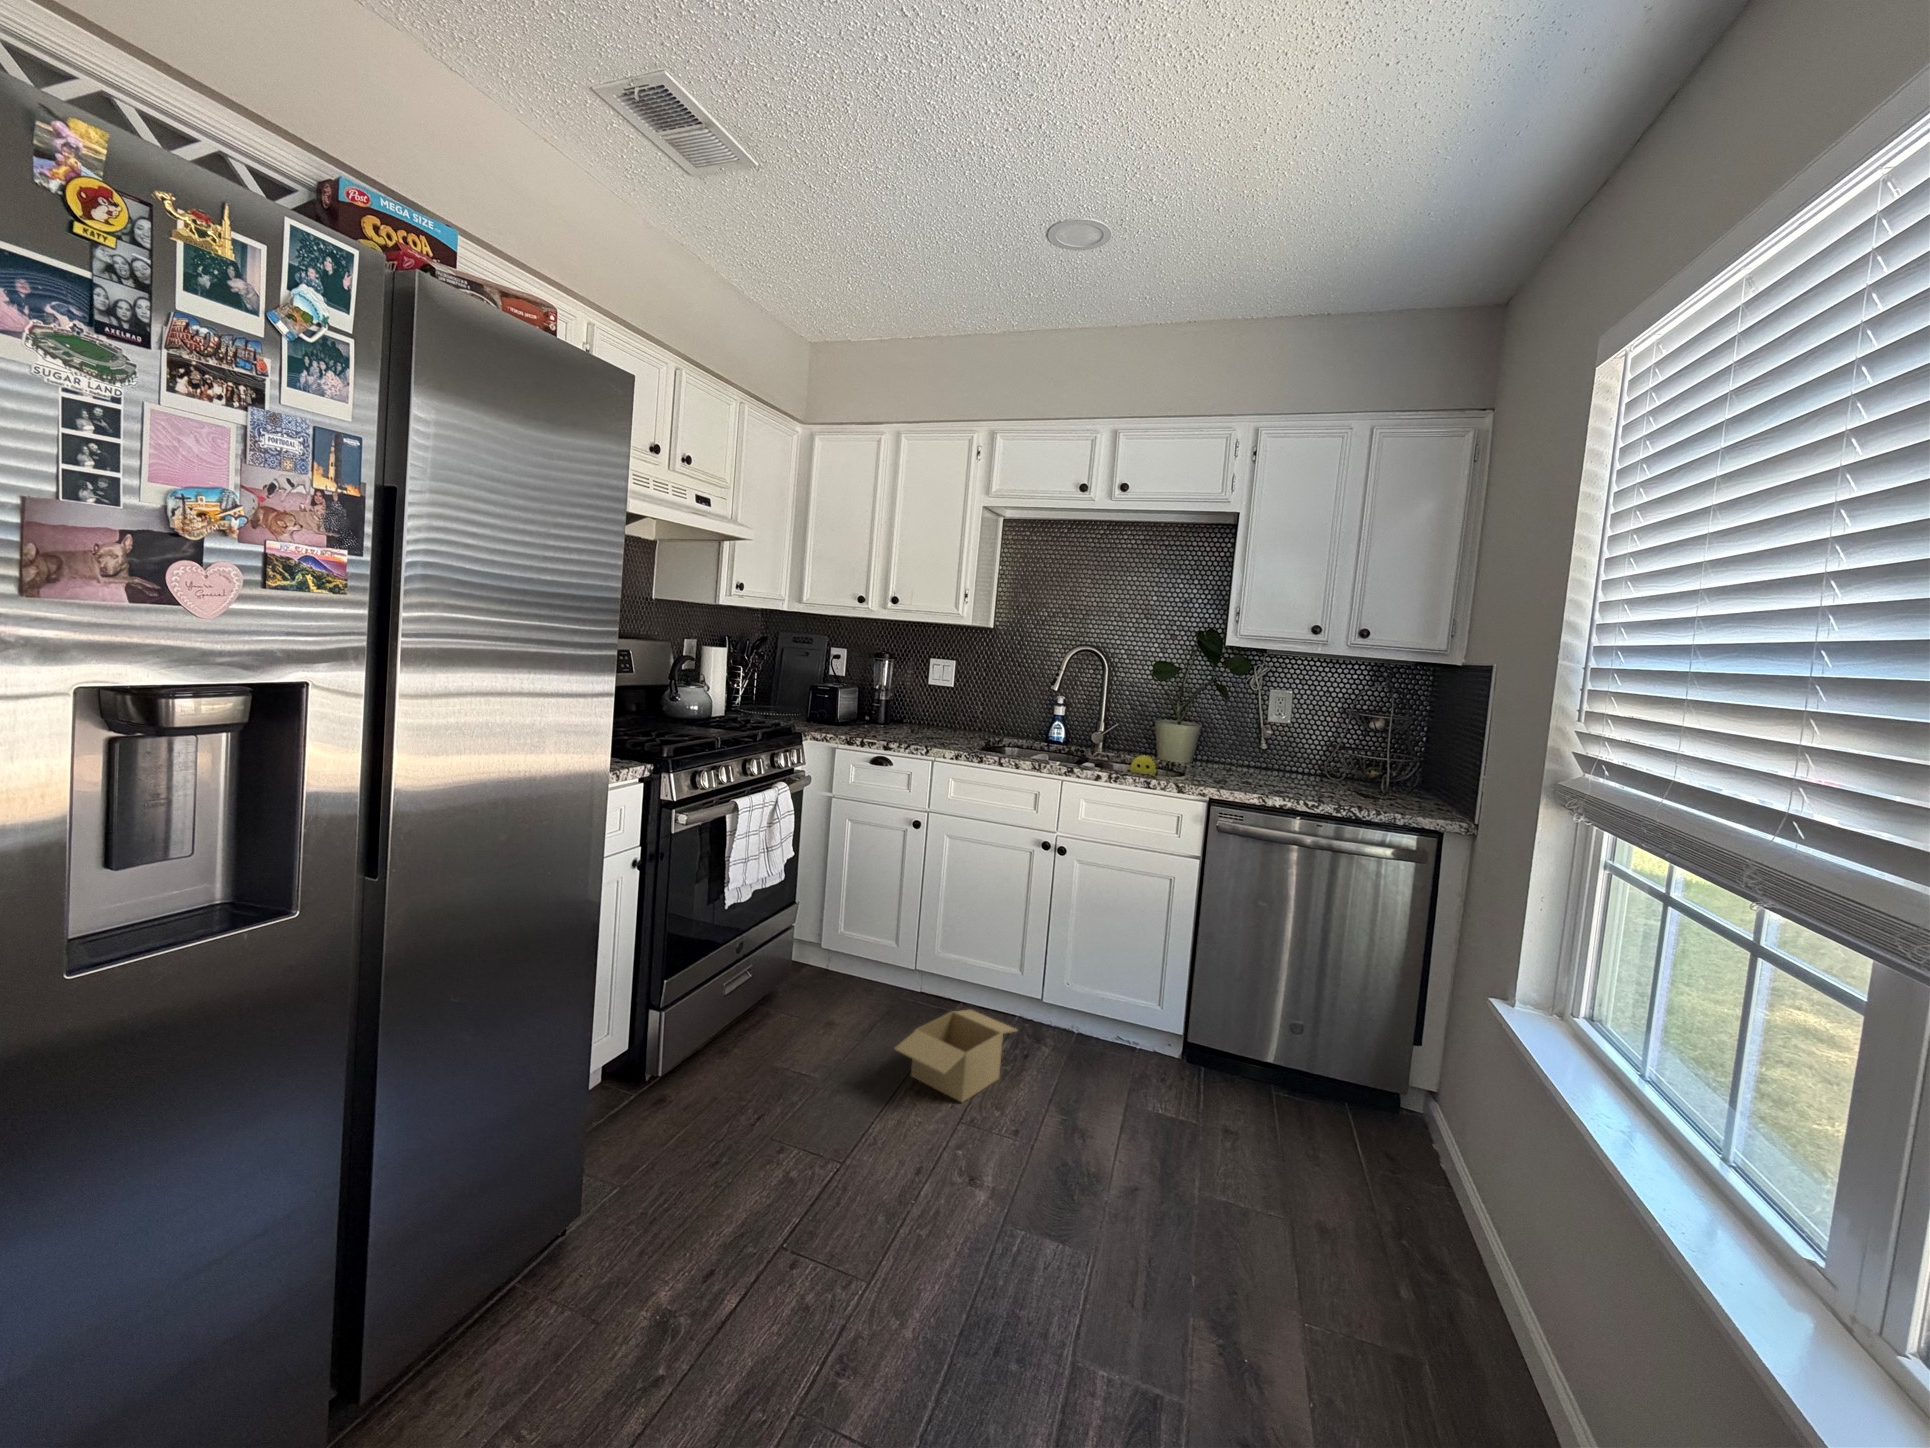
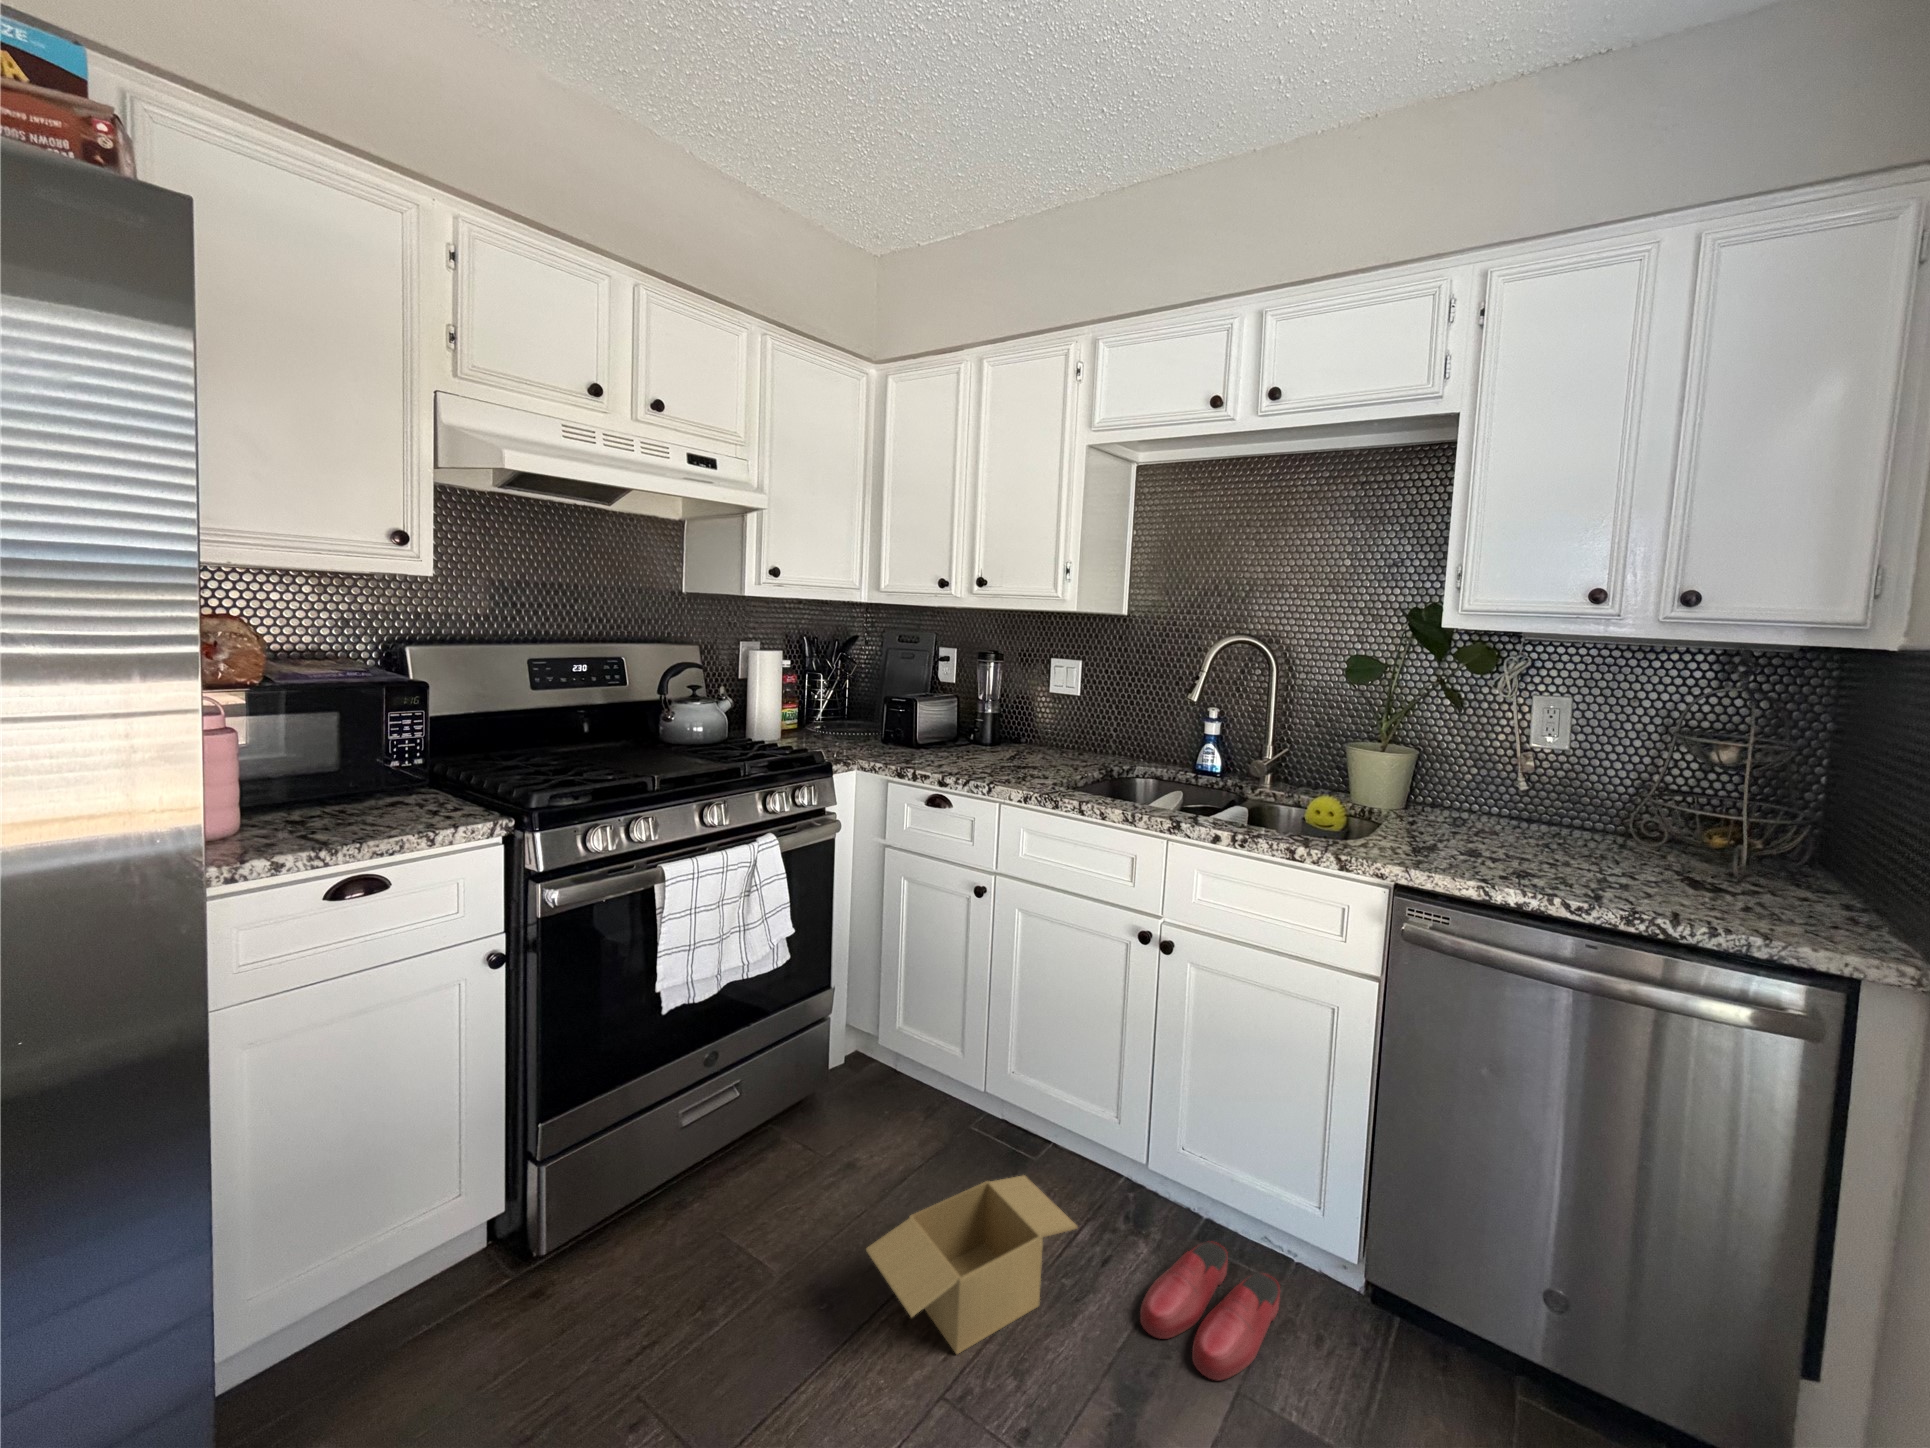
slippers: none [1061,1040,1140,1099] -> present [1140,1242,1280,1381]

